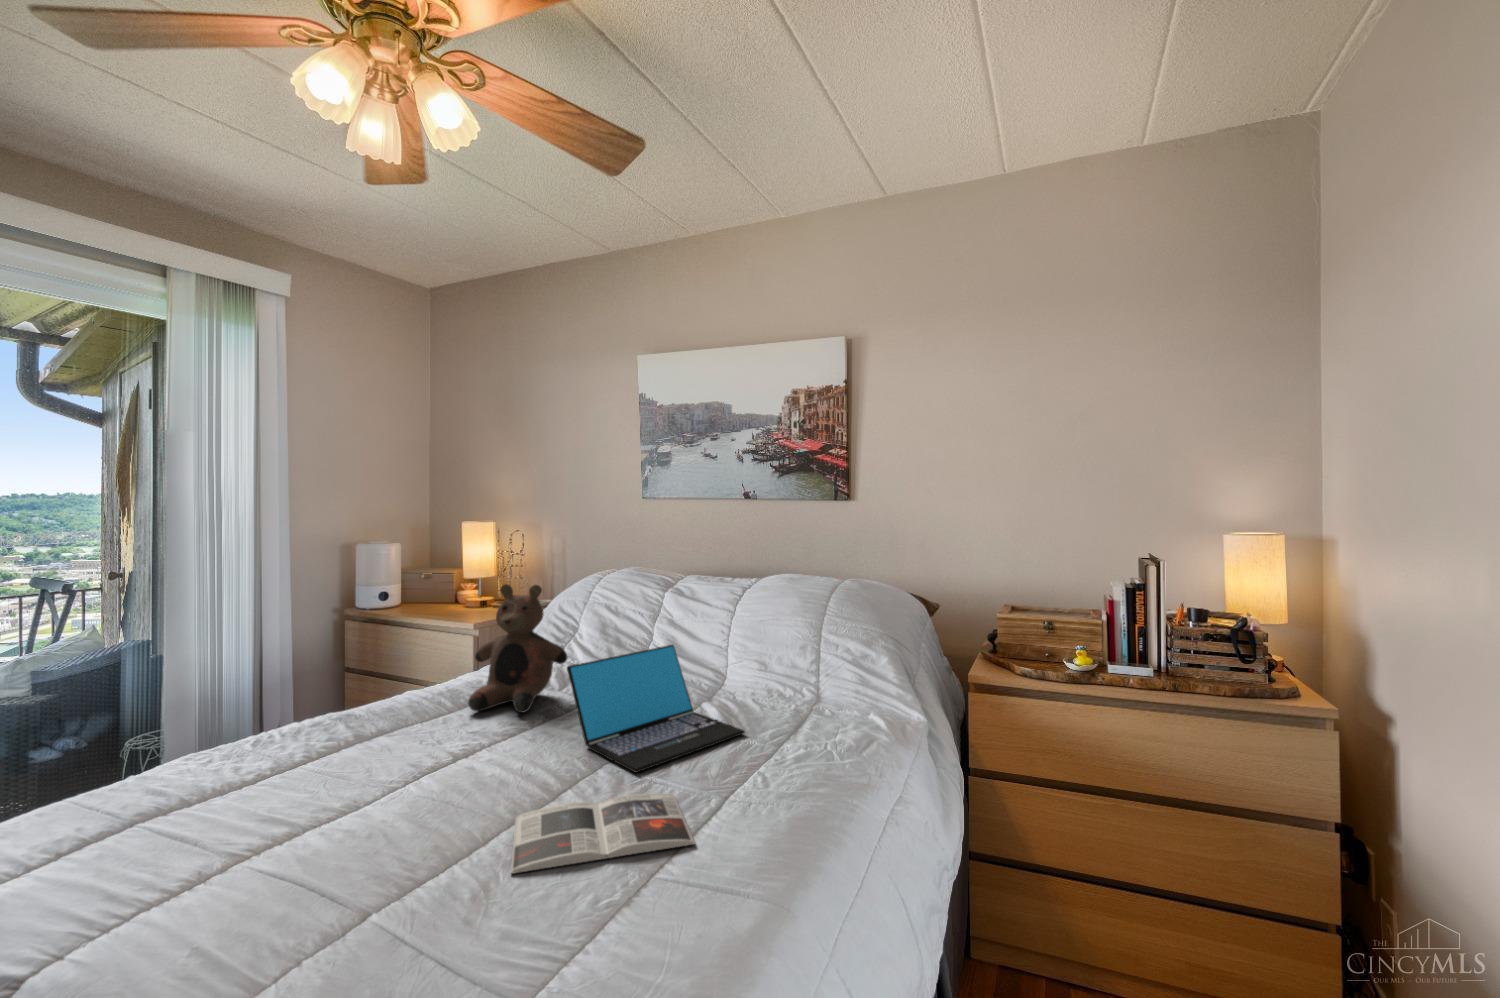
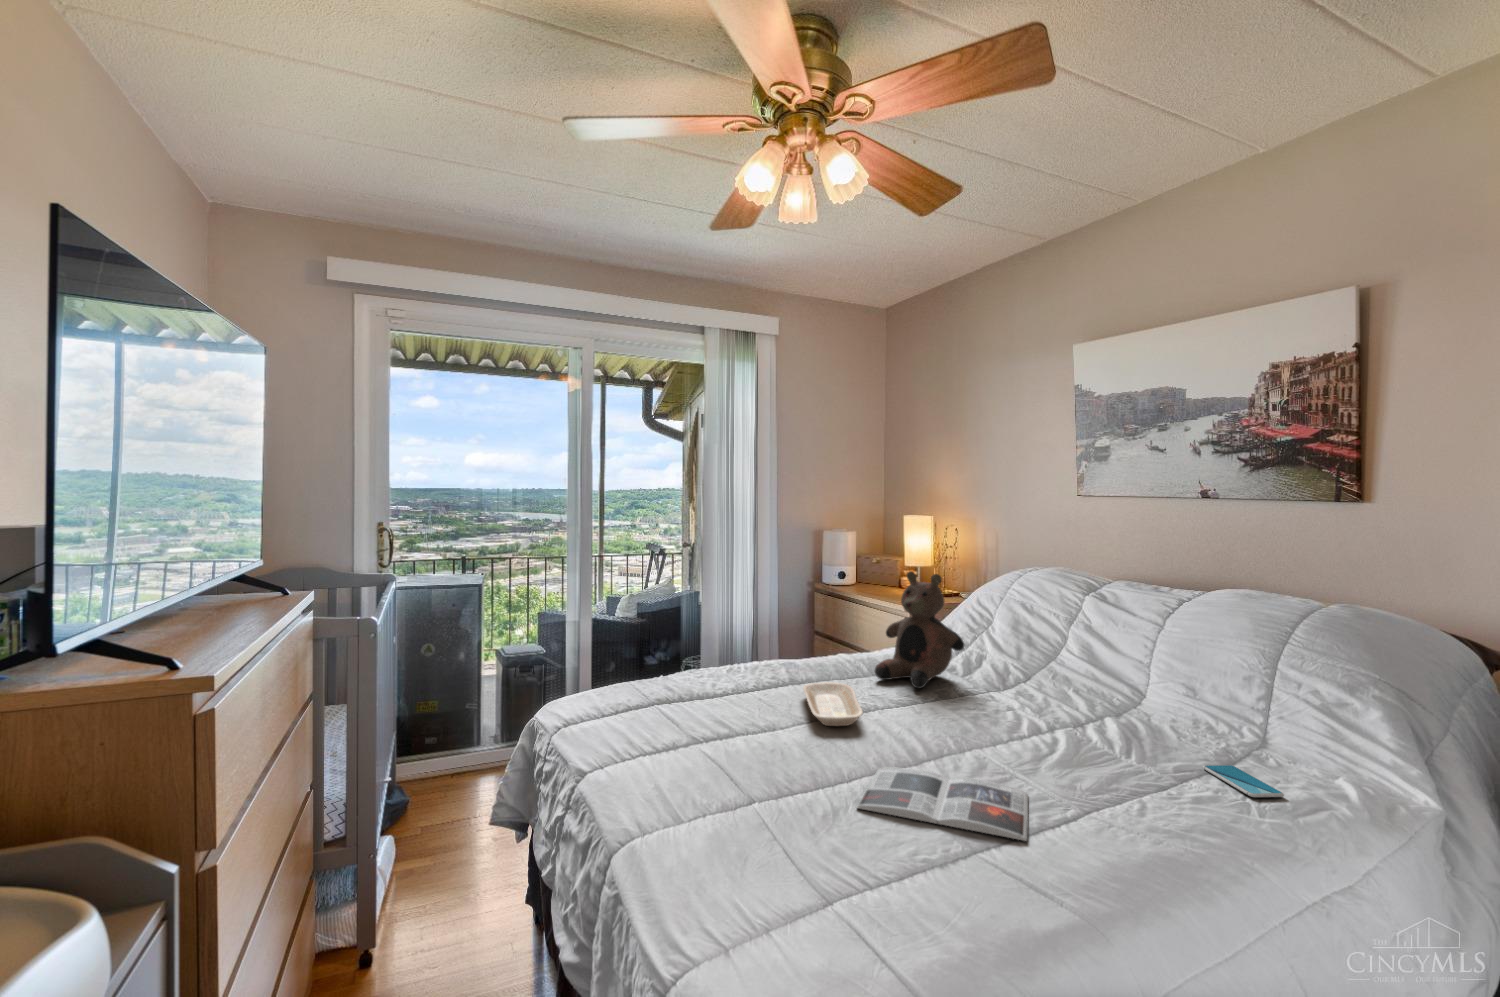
laptop: present [567,645,744,773] -> none [949,649,1140,764]
smartphone: none [789,721,846,743] -> present [1203,765,1284,797]
tray: none [385,726,478,783] -> present [803,682,863,726]

